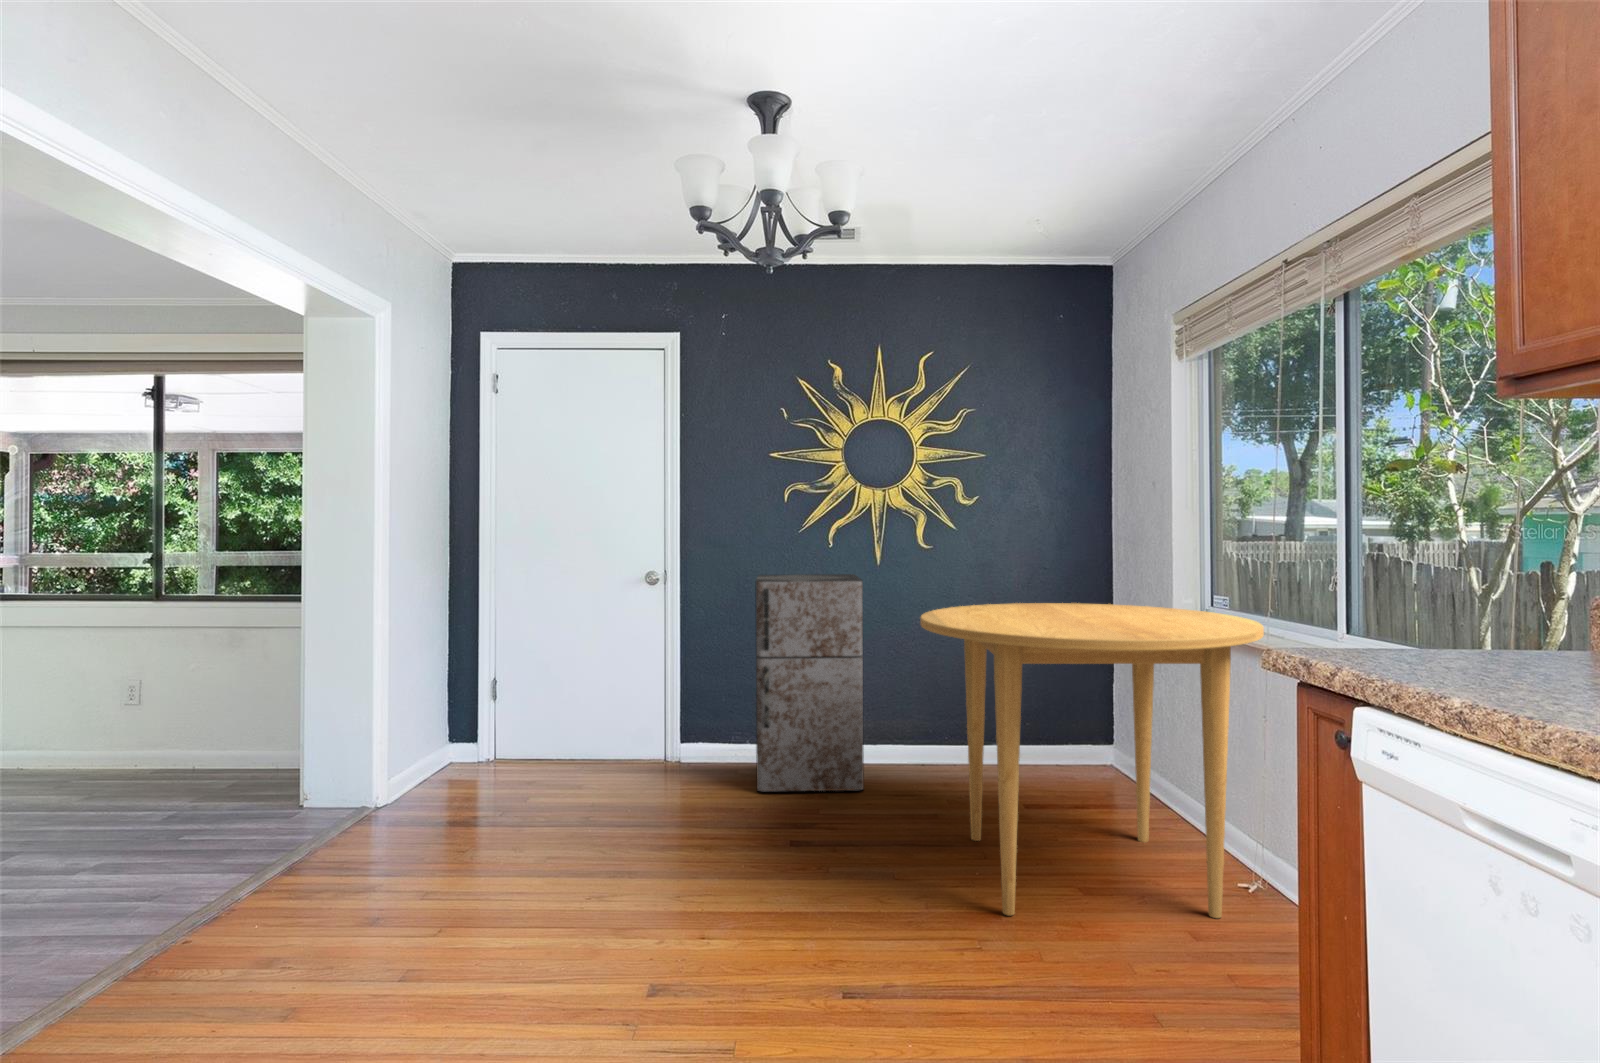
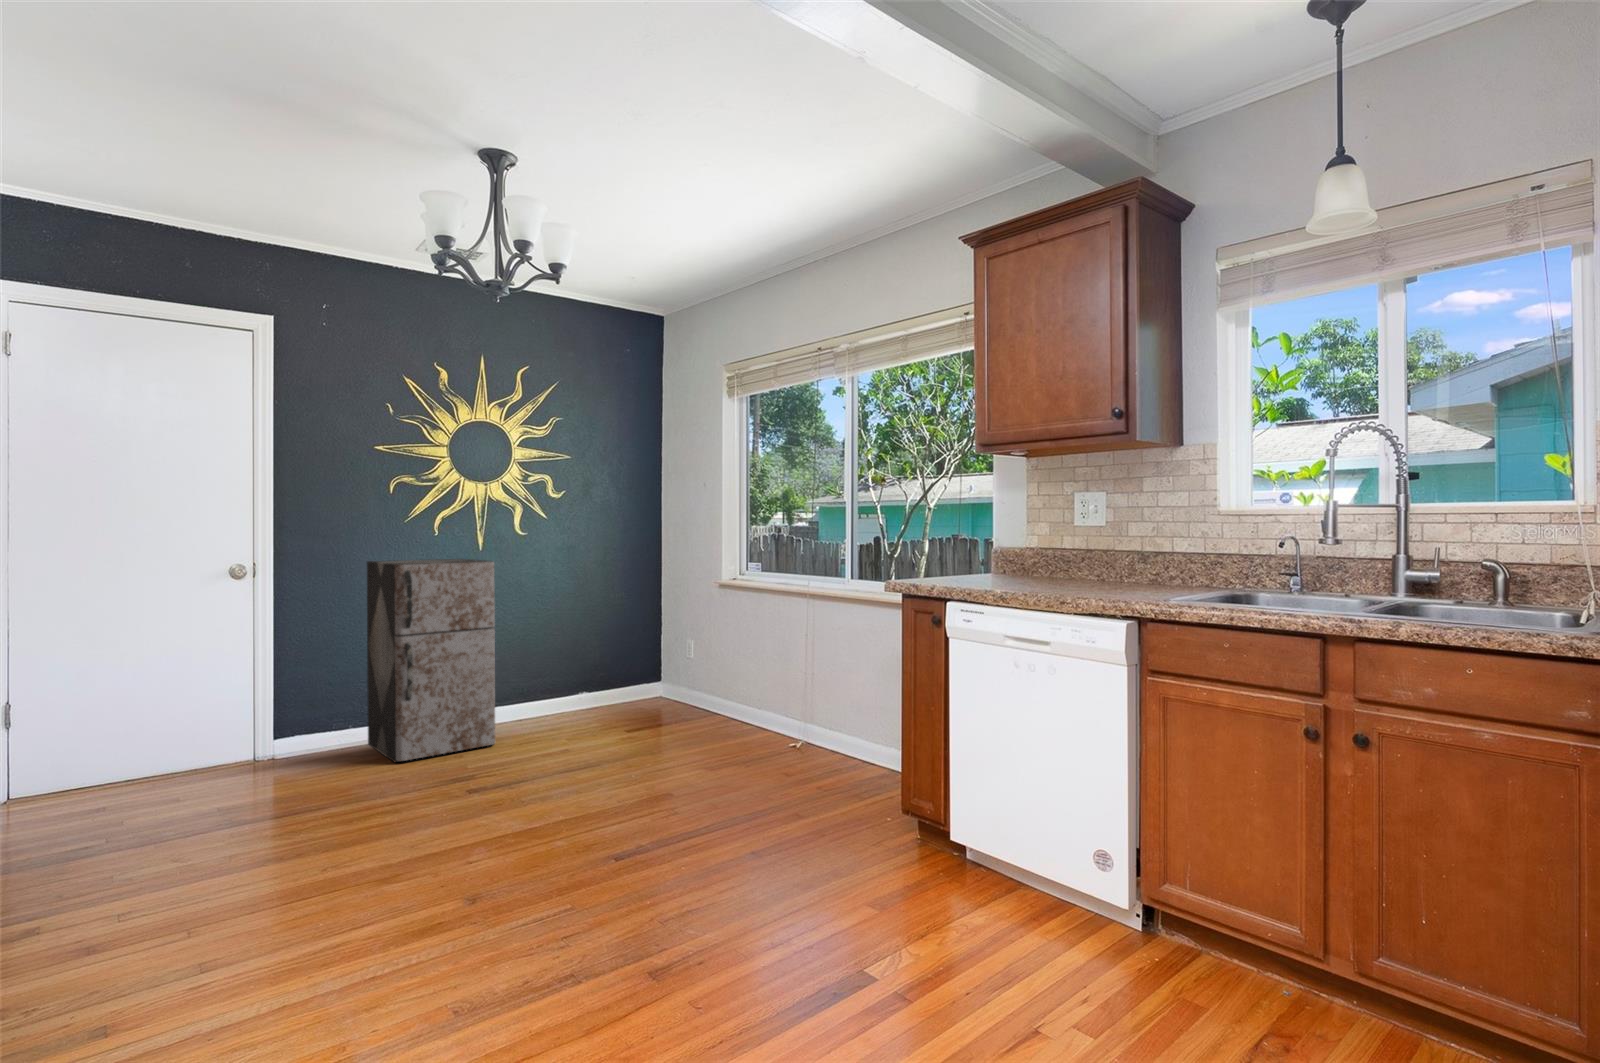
dining table: present [920,603,1264,918] -> none [591,571,821,788]

